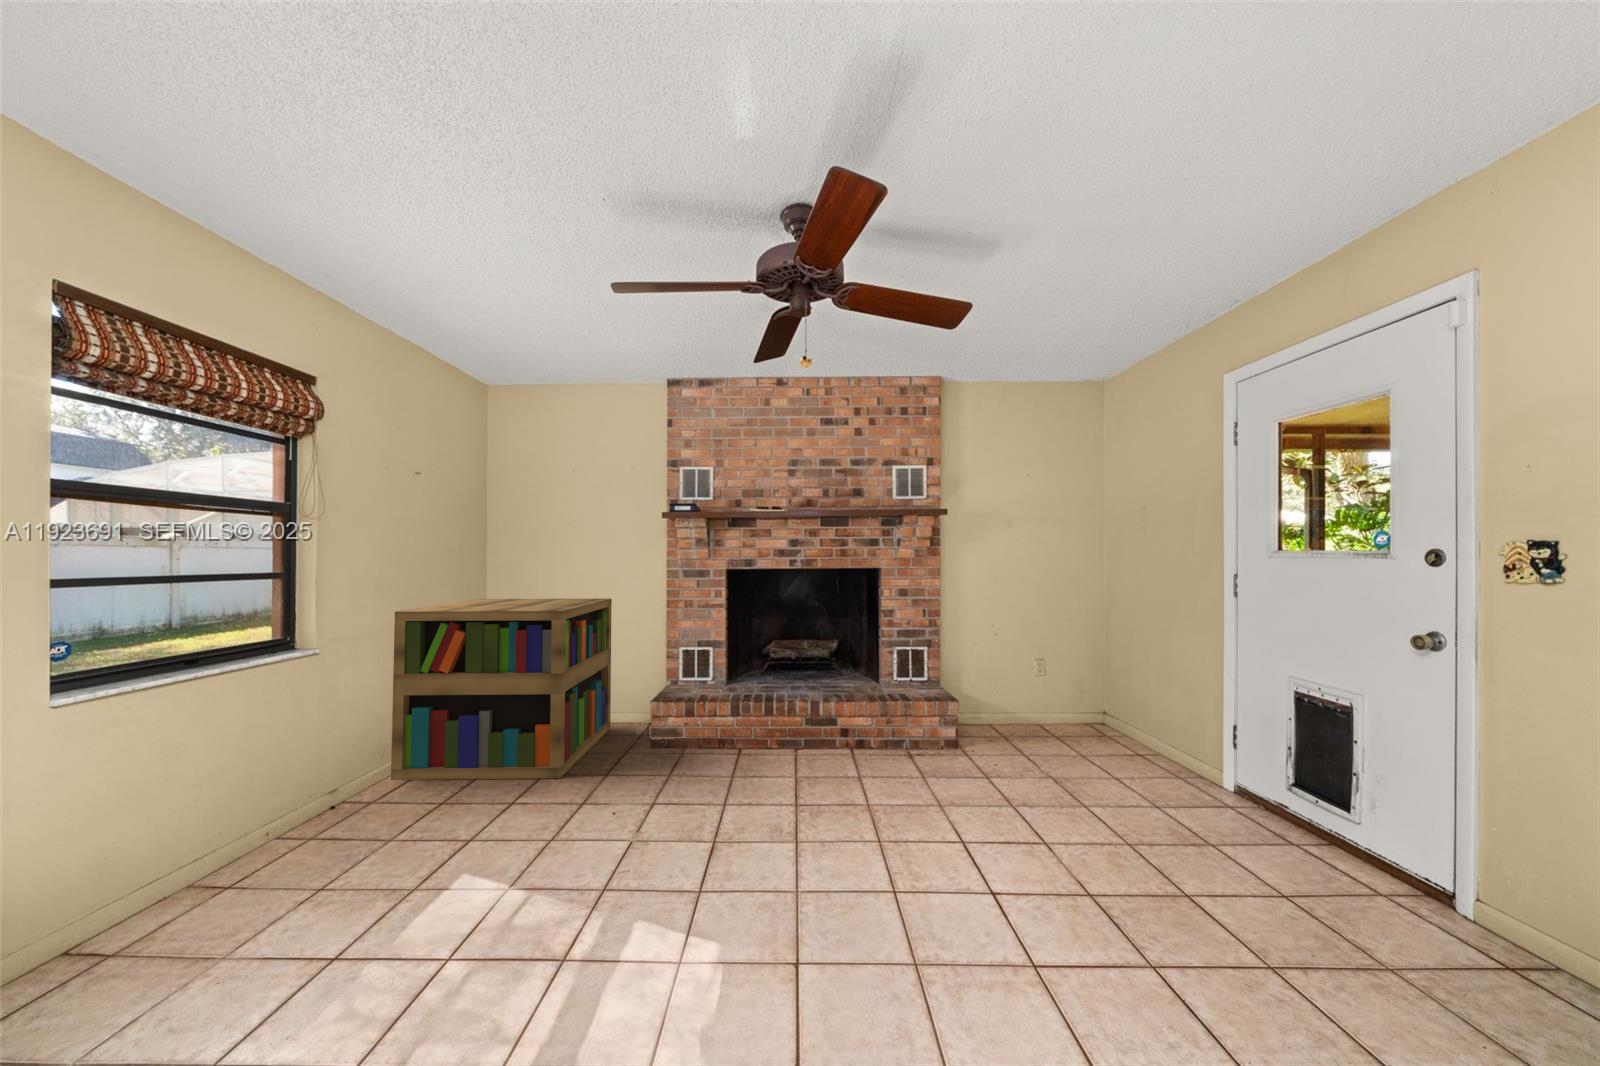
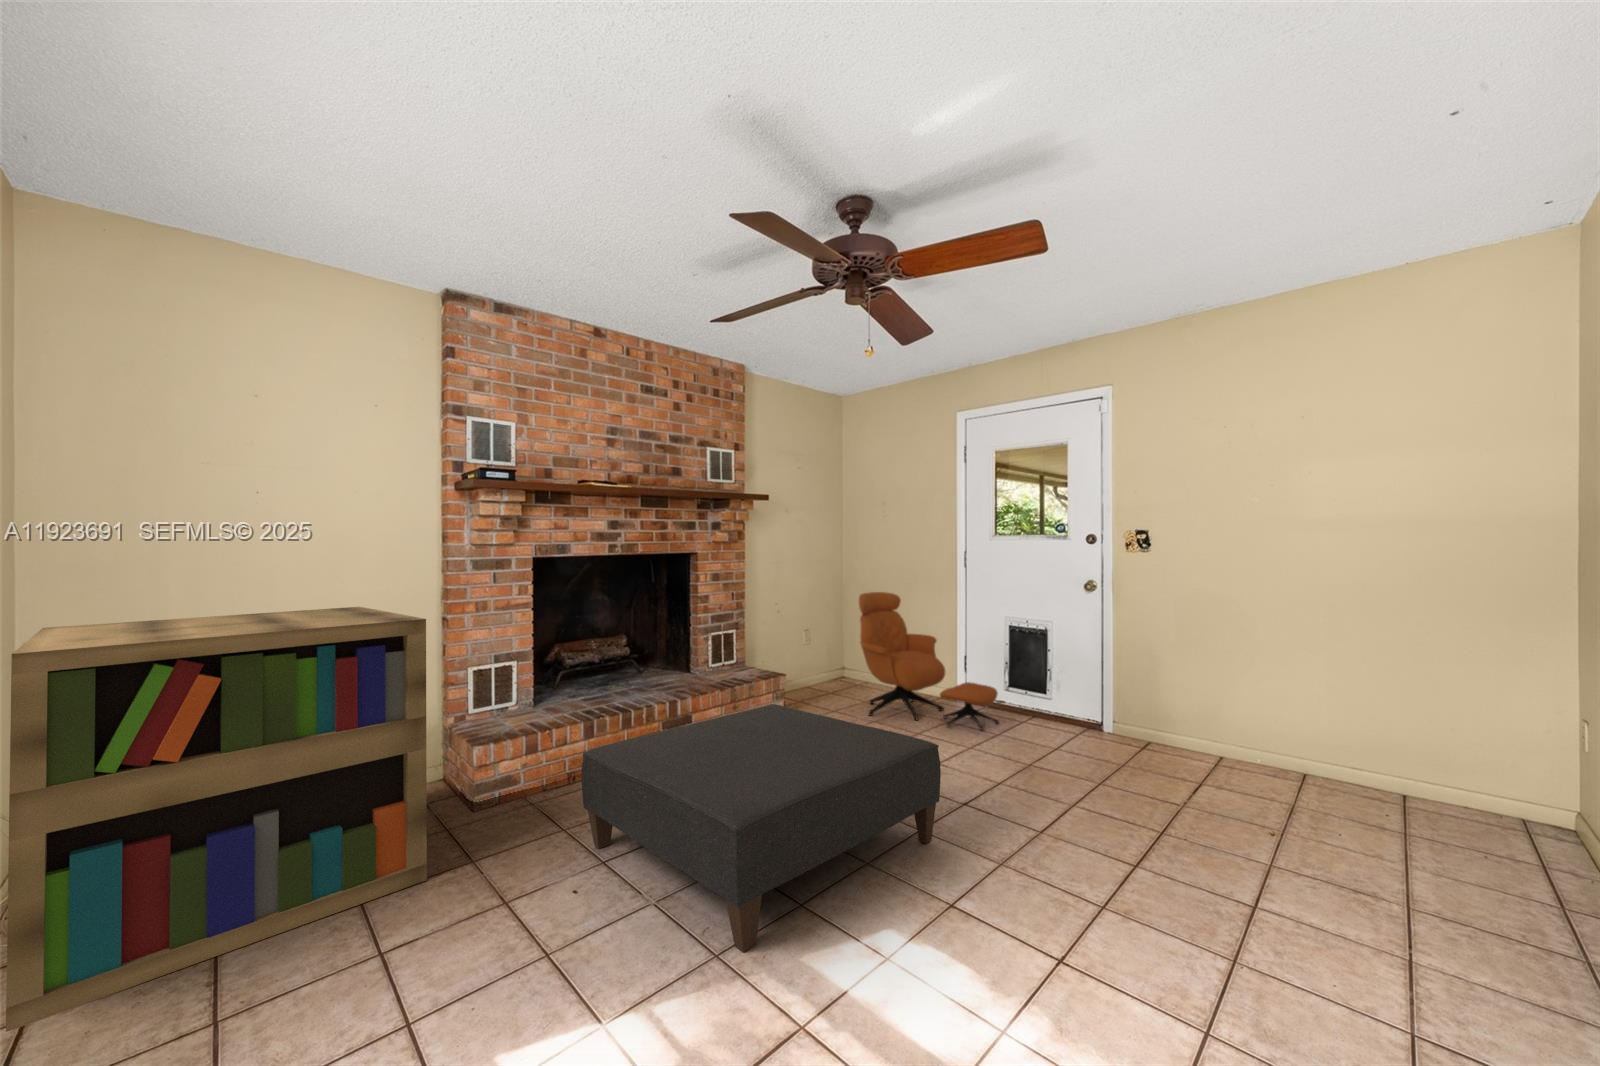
armchair: none [1038,622,1209,831] -> present [859,592,999,731]
ottoman: none [557,720,842,904] -> present [581,704,941,952]

